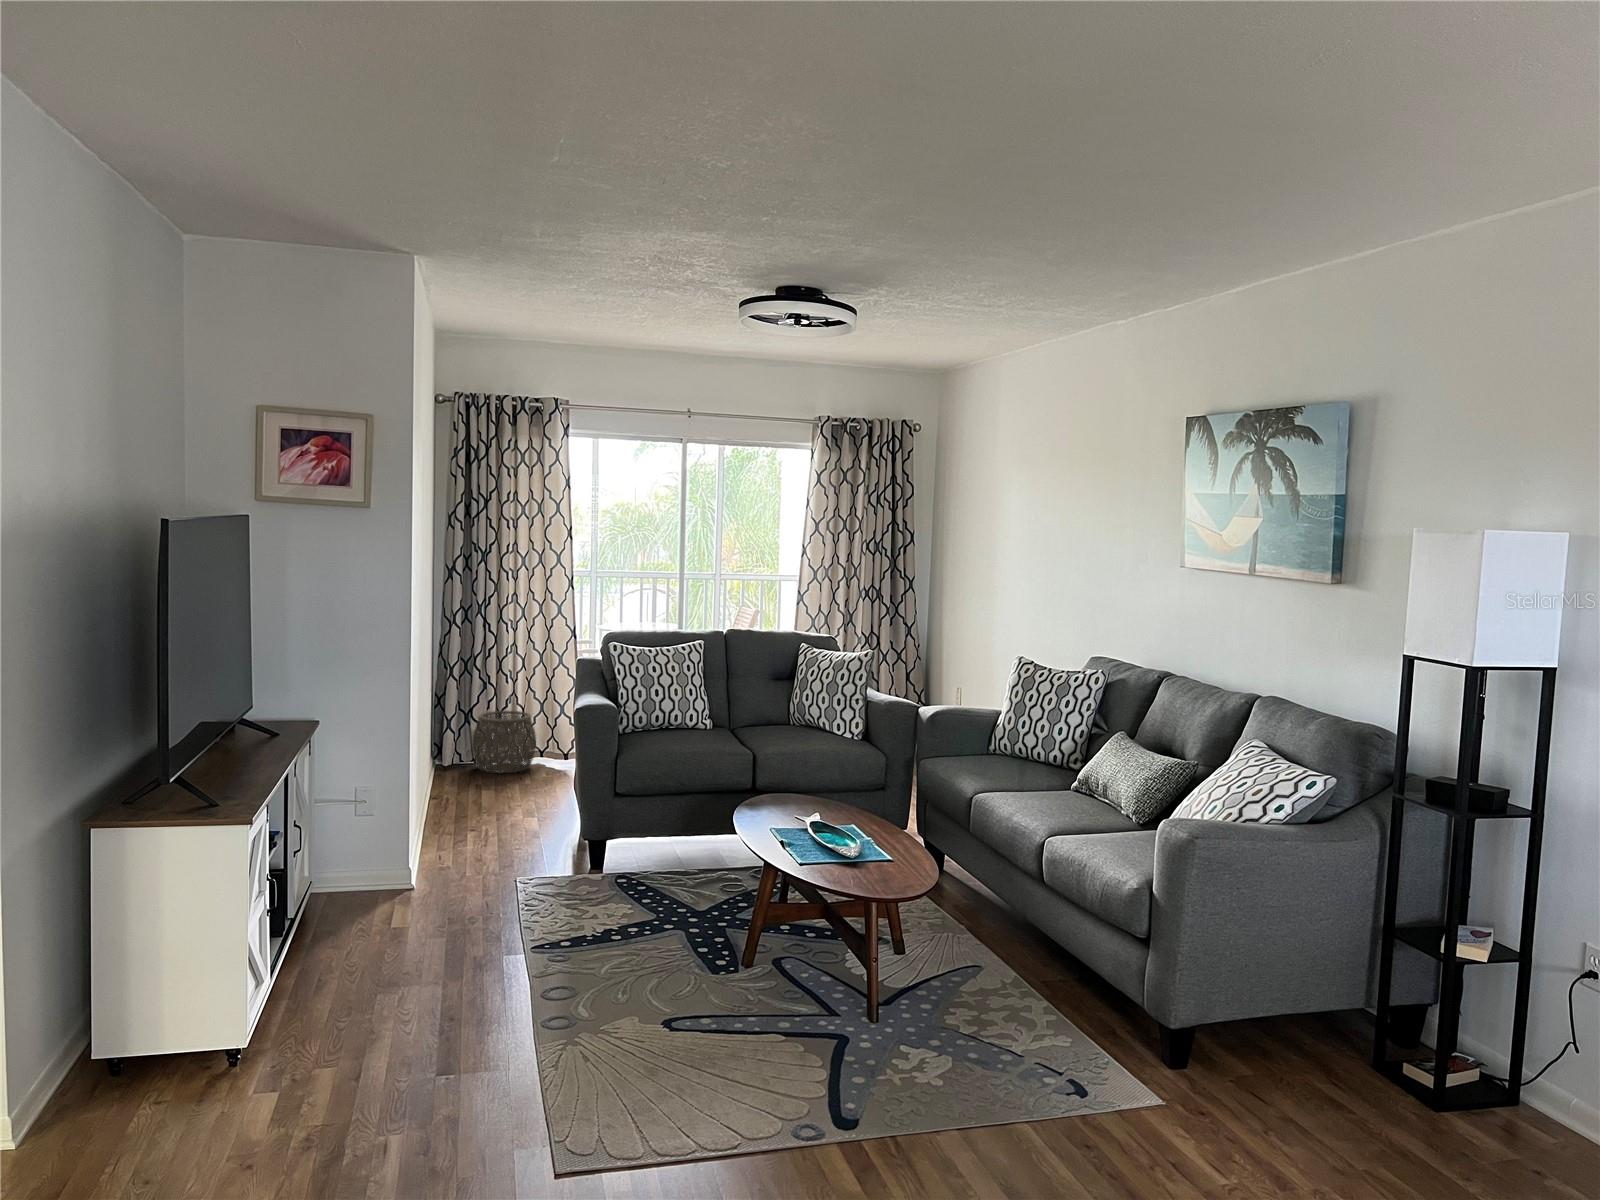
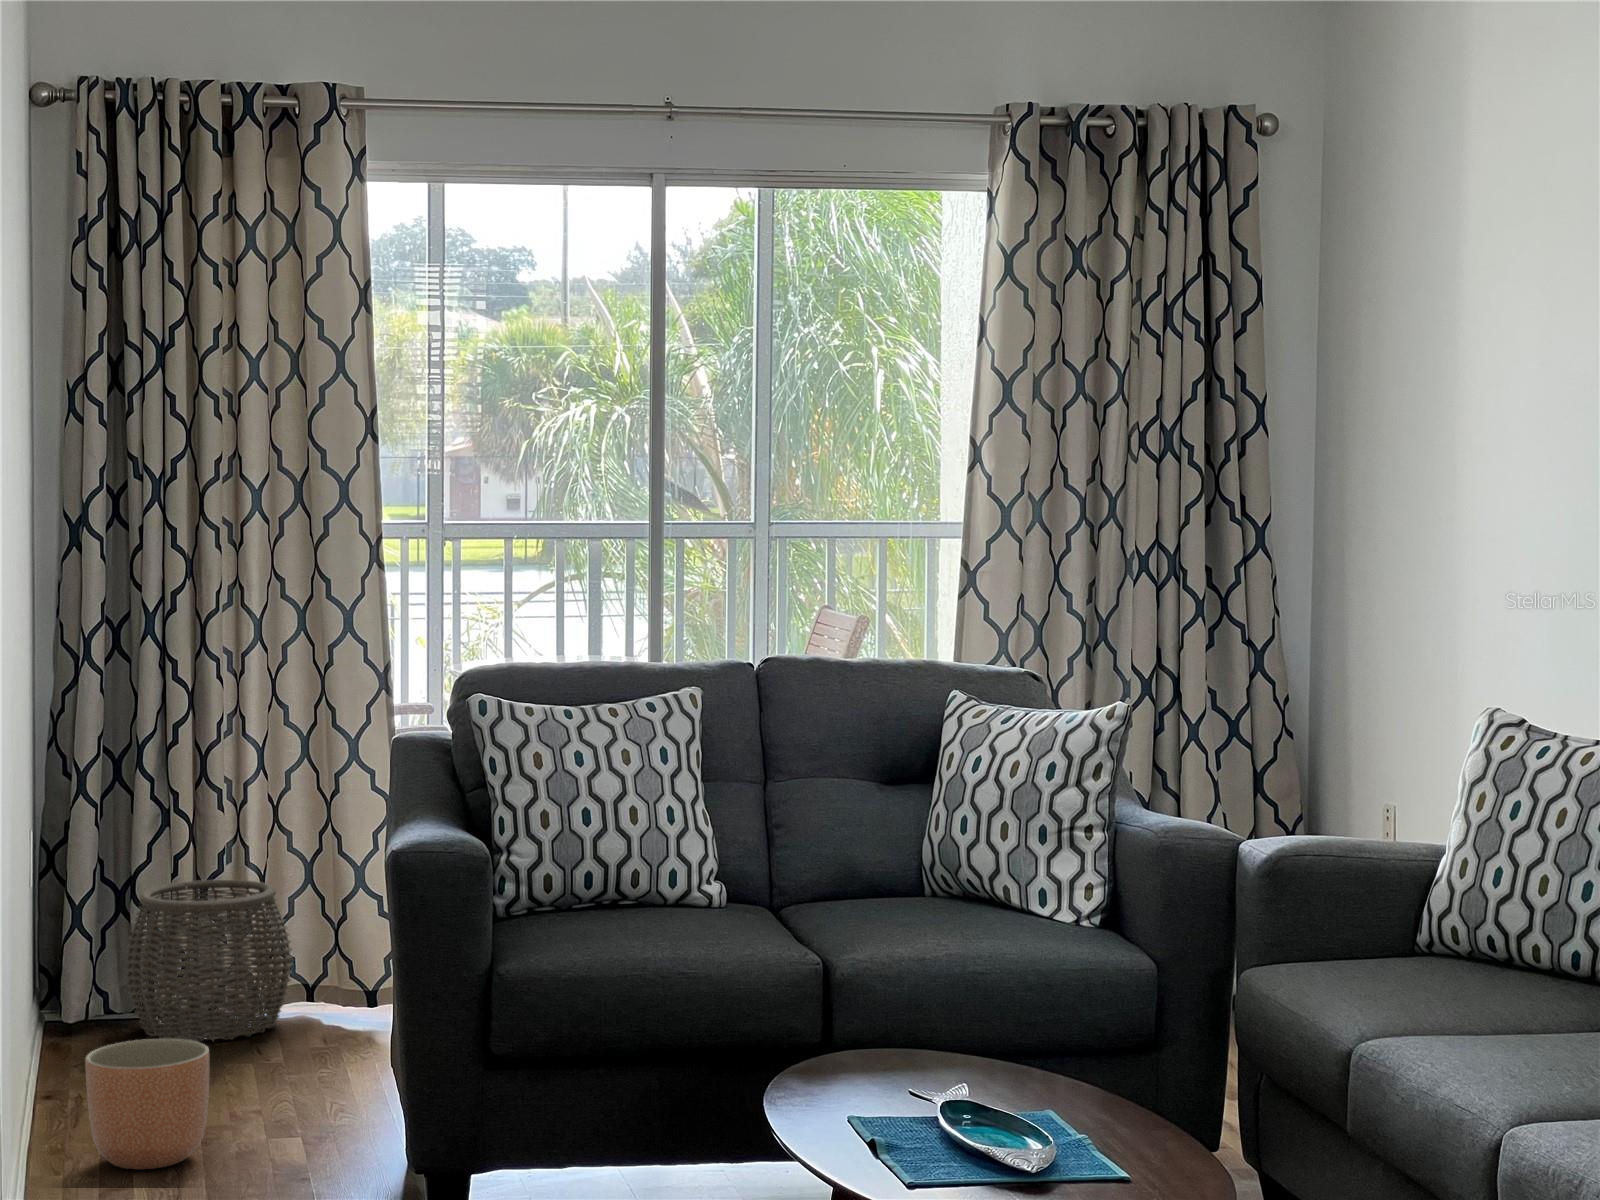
planter: none [480,772,525,819] -> present [85,1039,209,1169]

